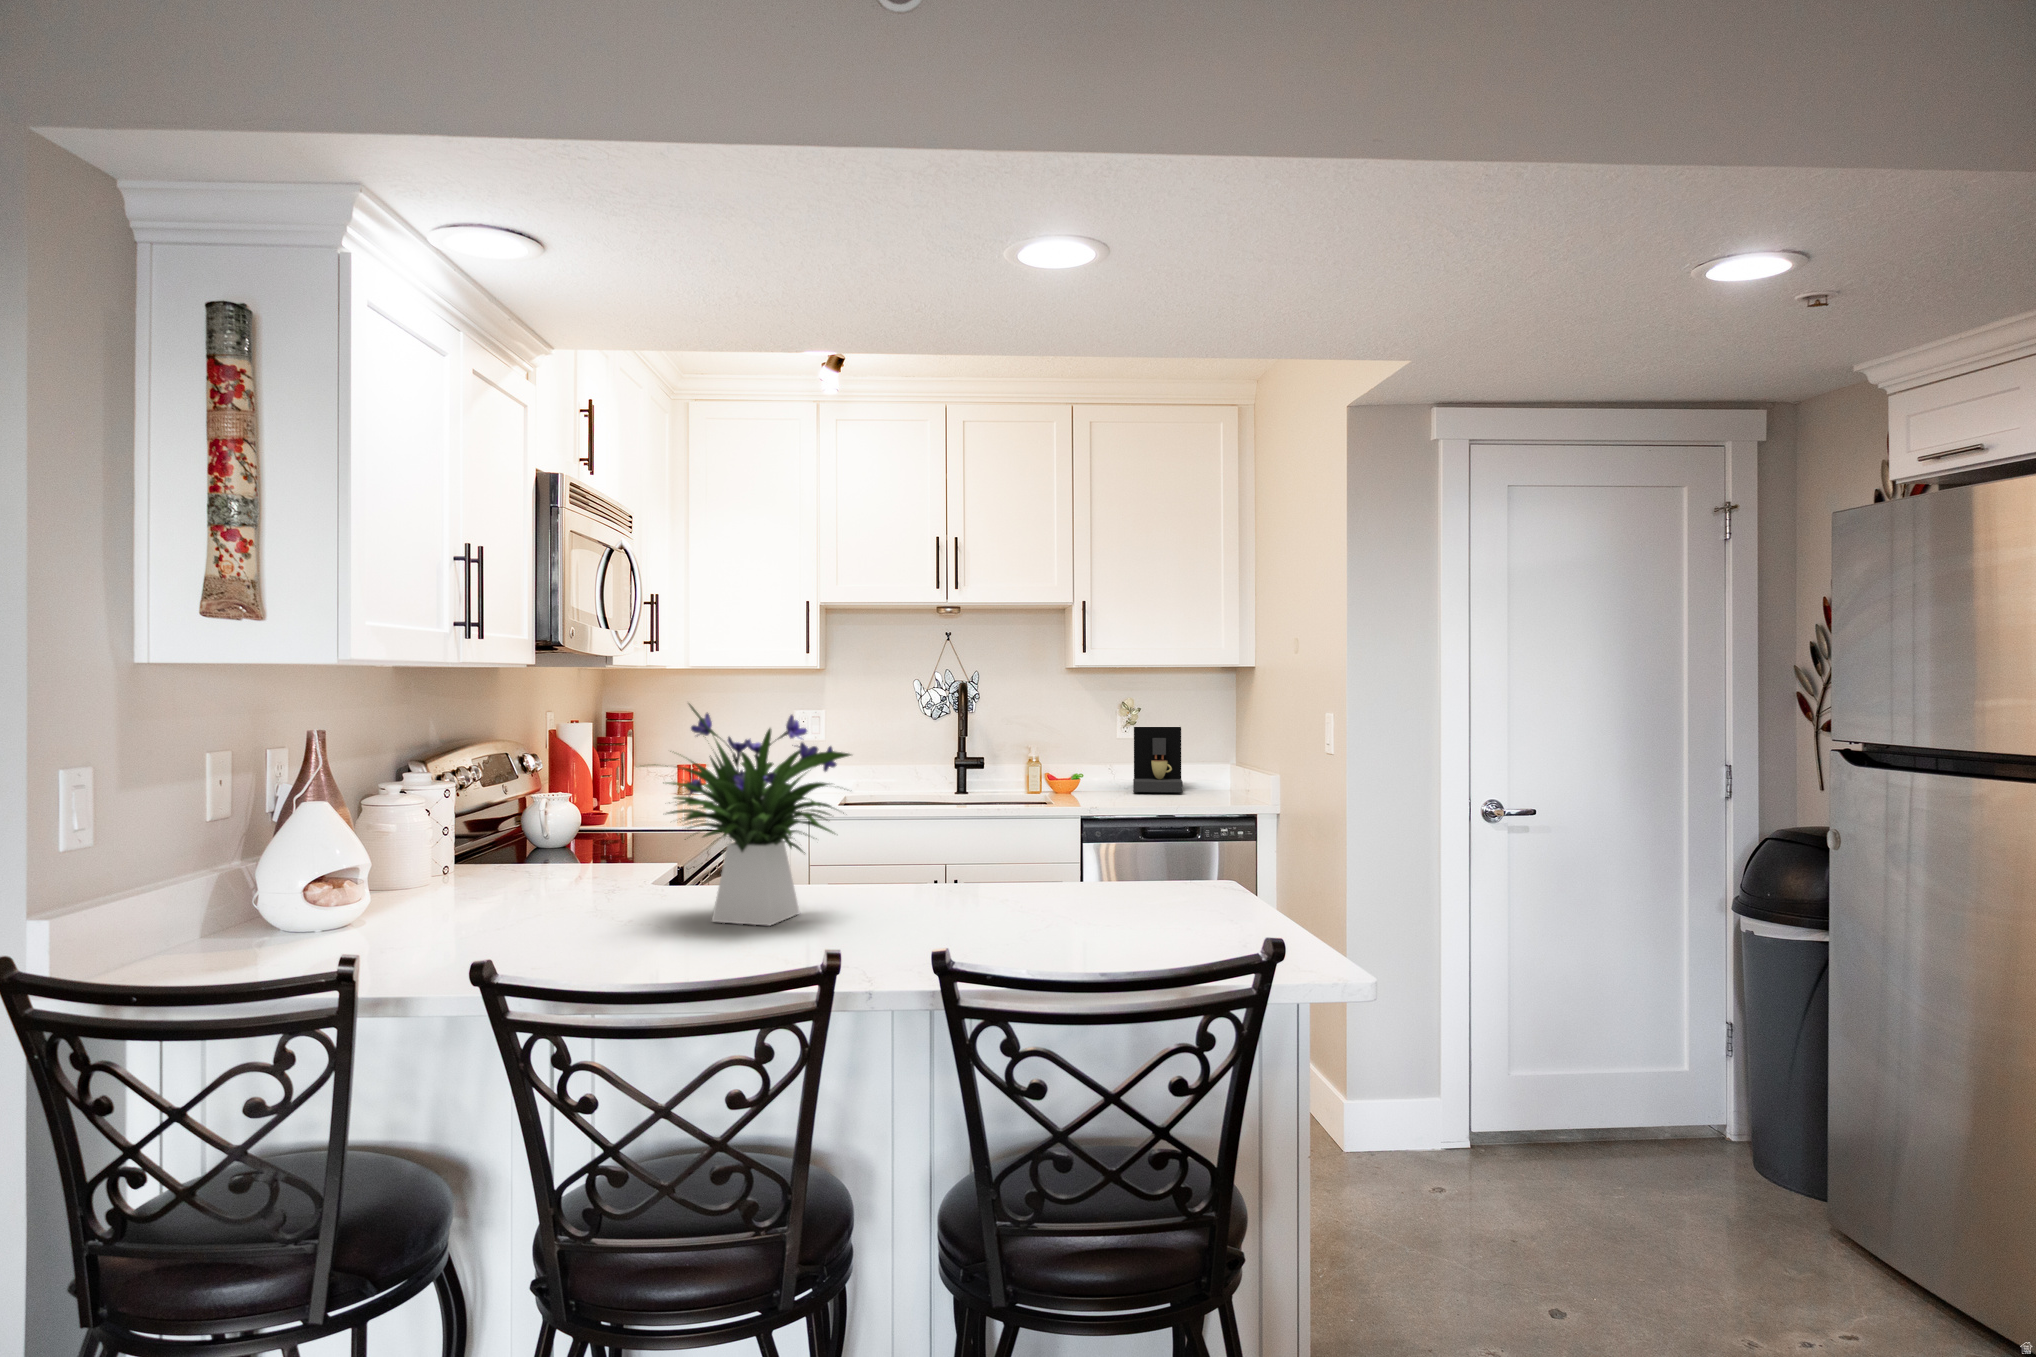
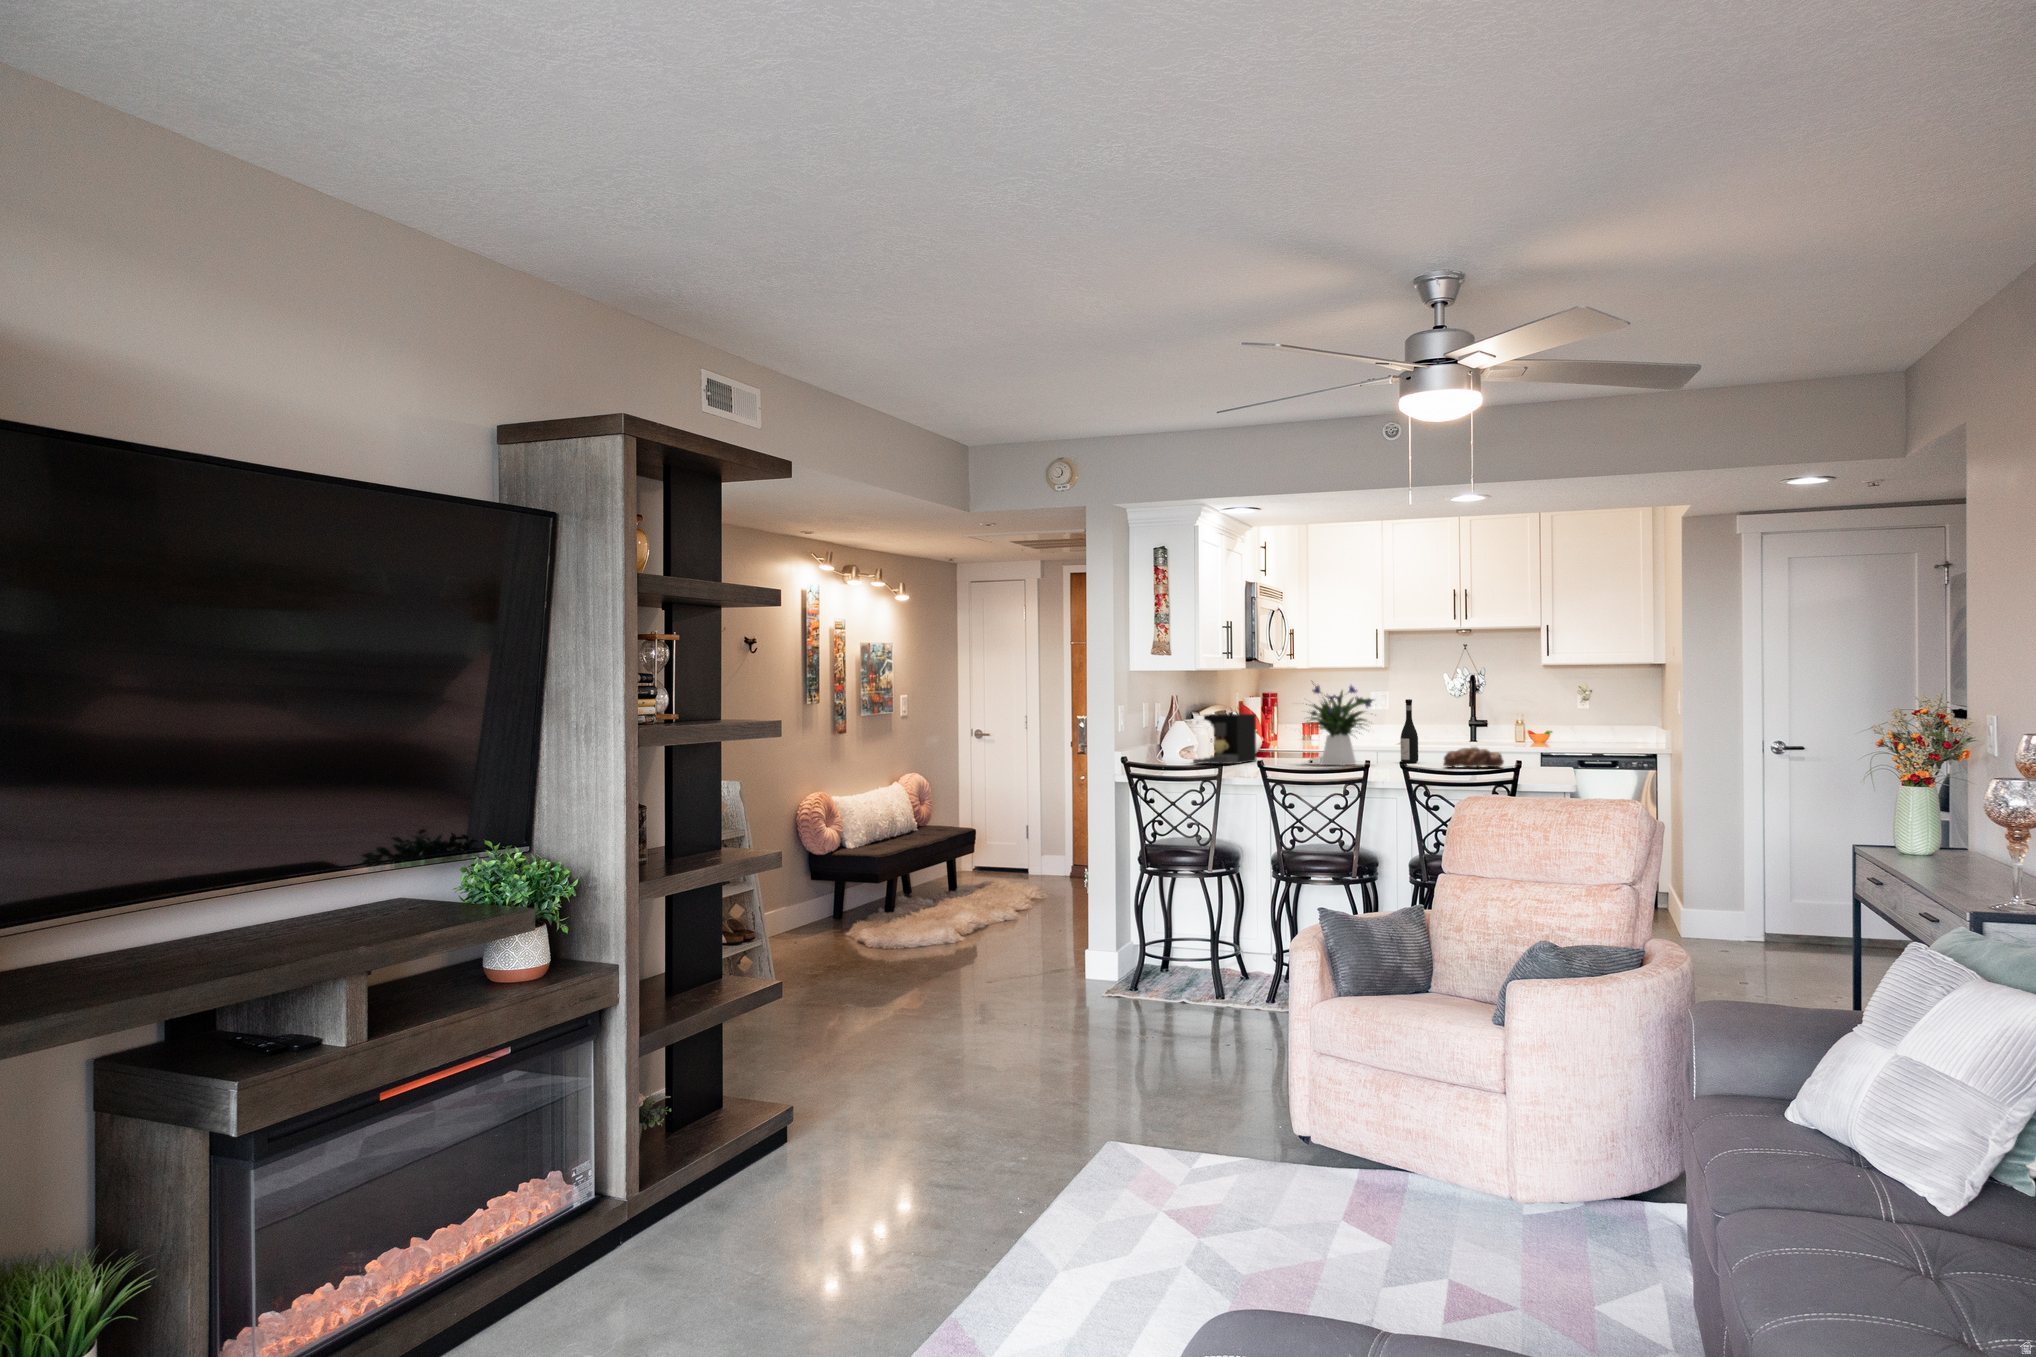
coffee maker: present [1133,727,1183,792] -> present [1193,714,1256,764]
wine bottle: none [899,747,939,898] -> present [1400,699,1418,763]
bread loaf: none [1018,871,1162,928] -> present [1443,747,1504,767]

